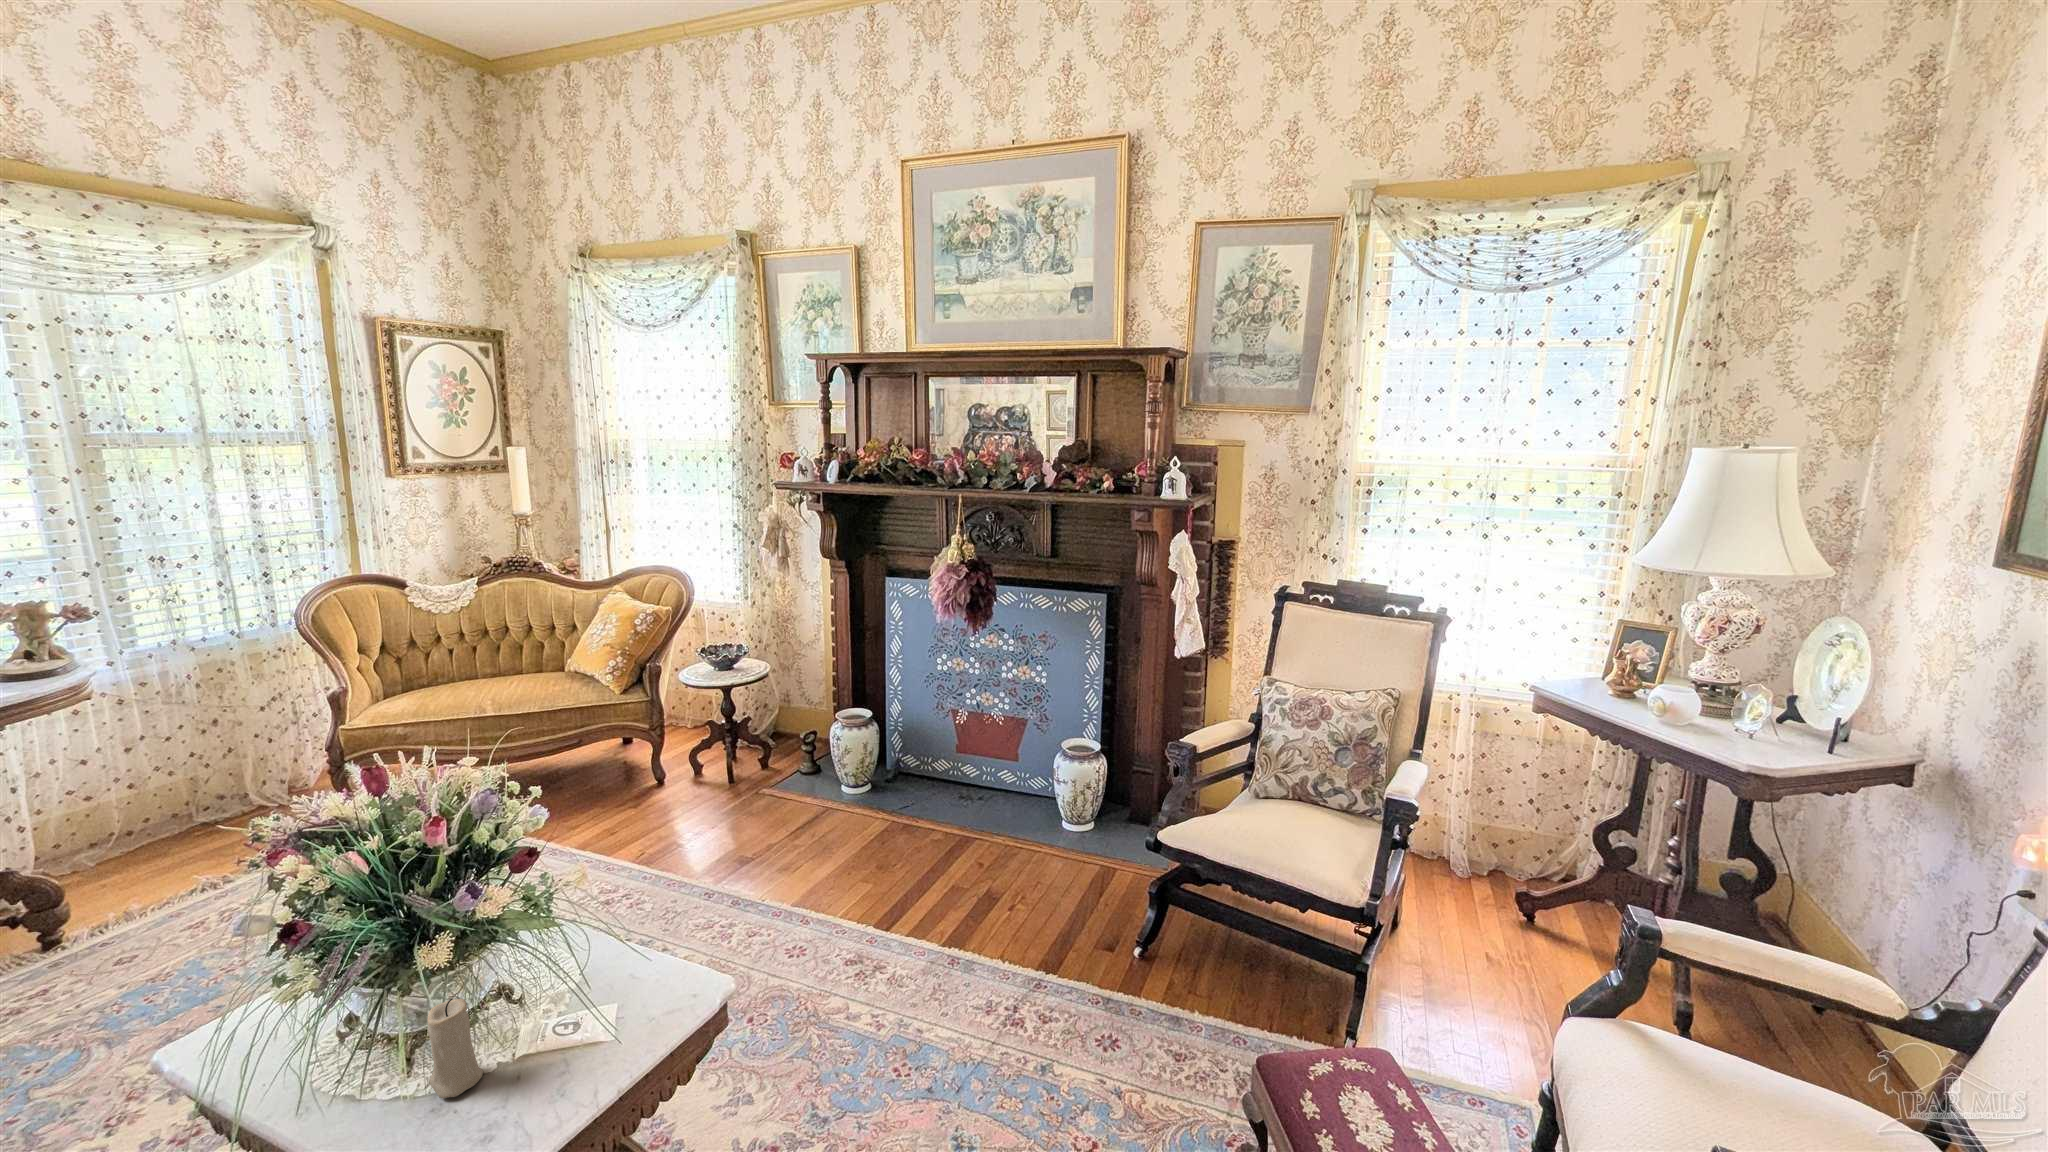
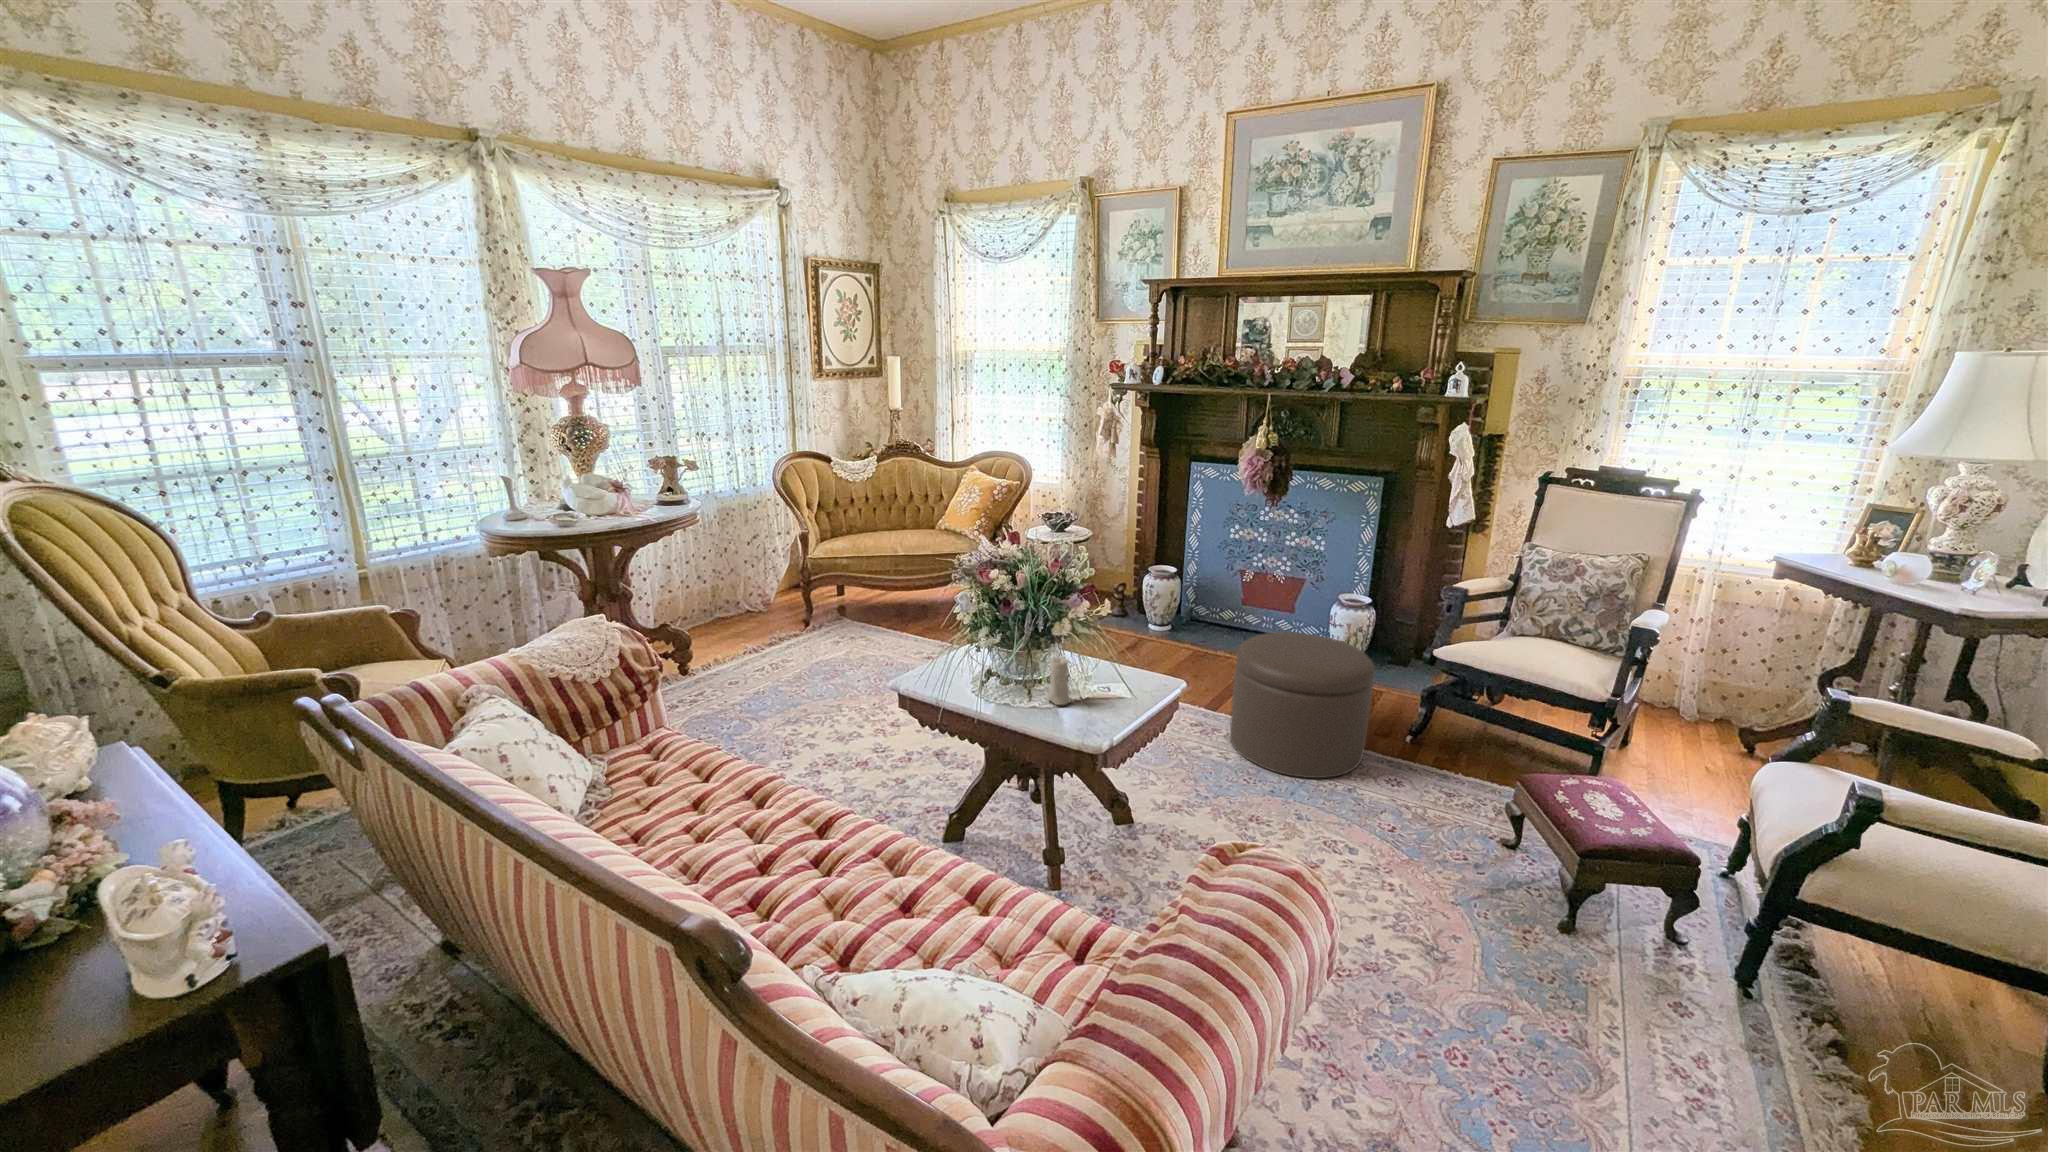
ottoman: none [883,826,1072,1069] -> present [1230,632,1375,778]

